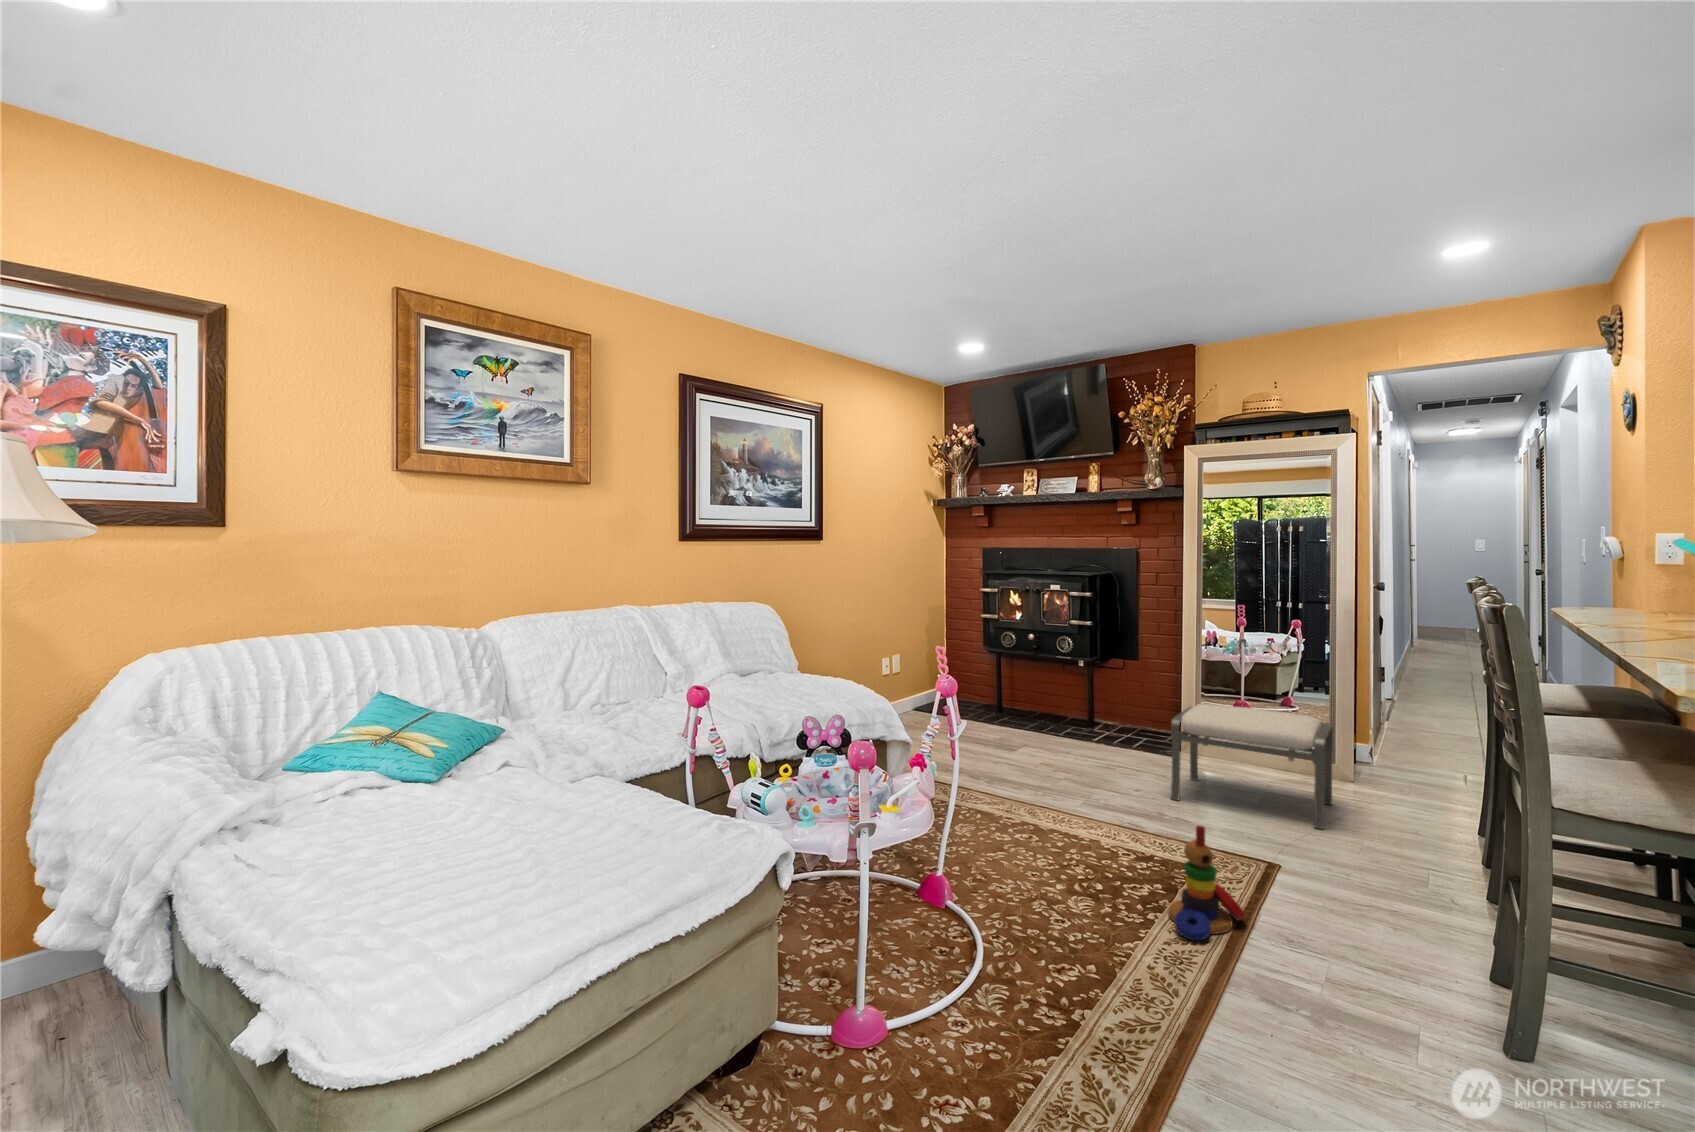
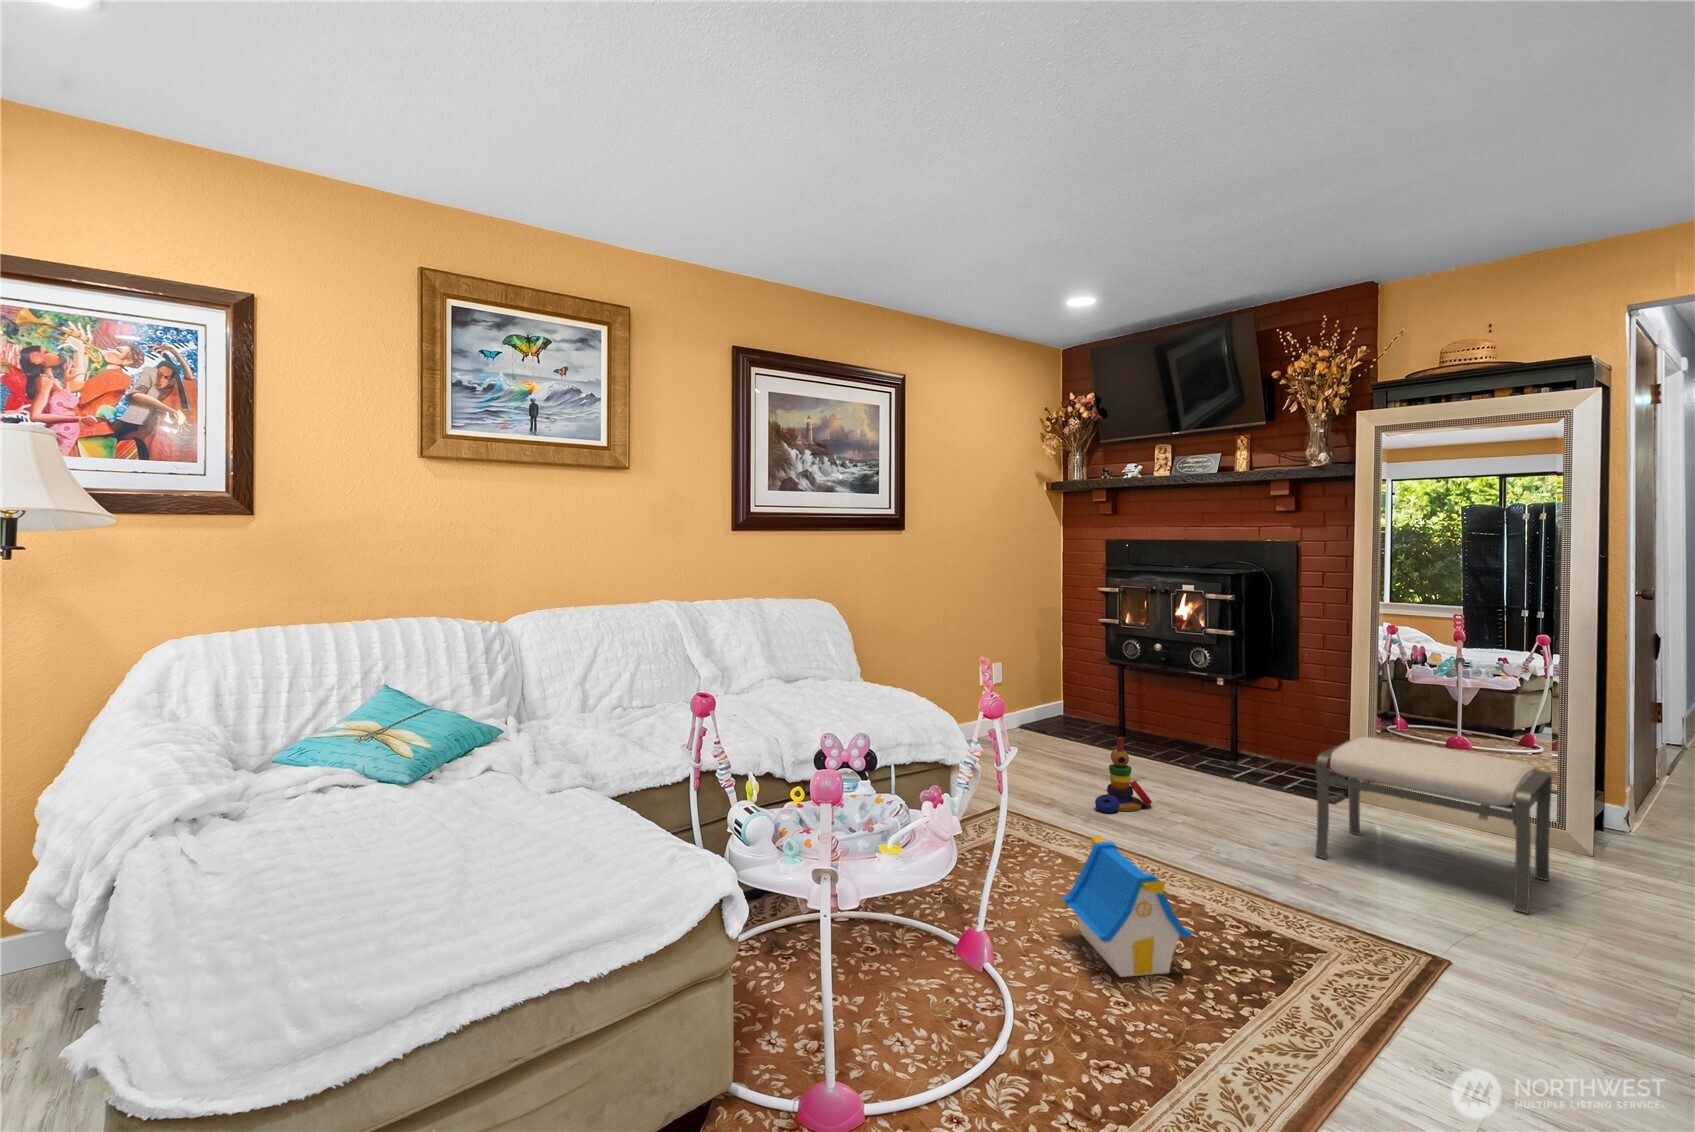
toy house: none [999,791,1106,902] -> present [1062,835,1192,977]
stacking toy: present [1168,825,1245,941] -> present [1095,737,1152,813]

